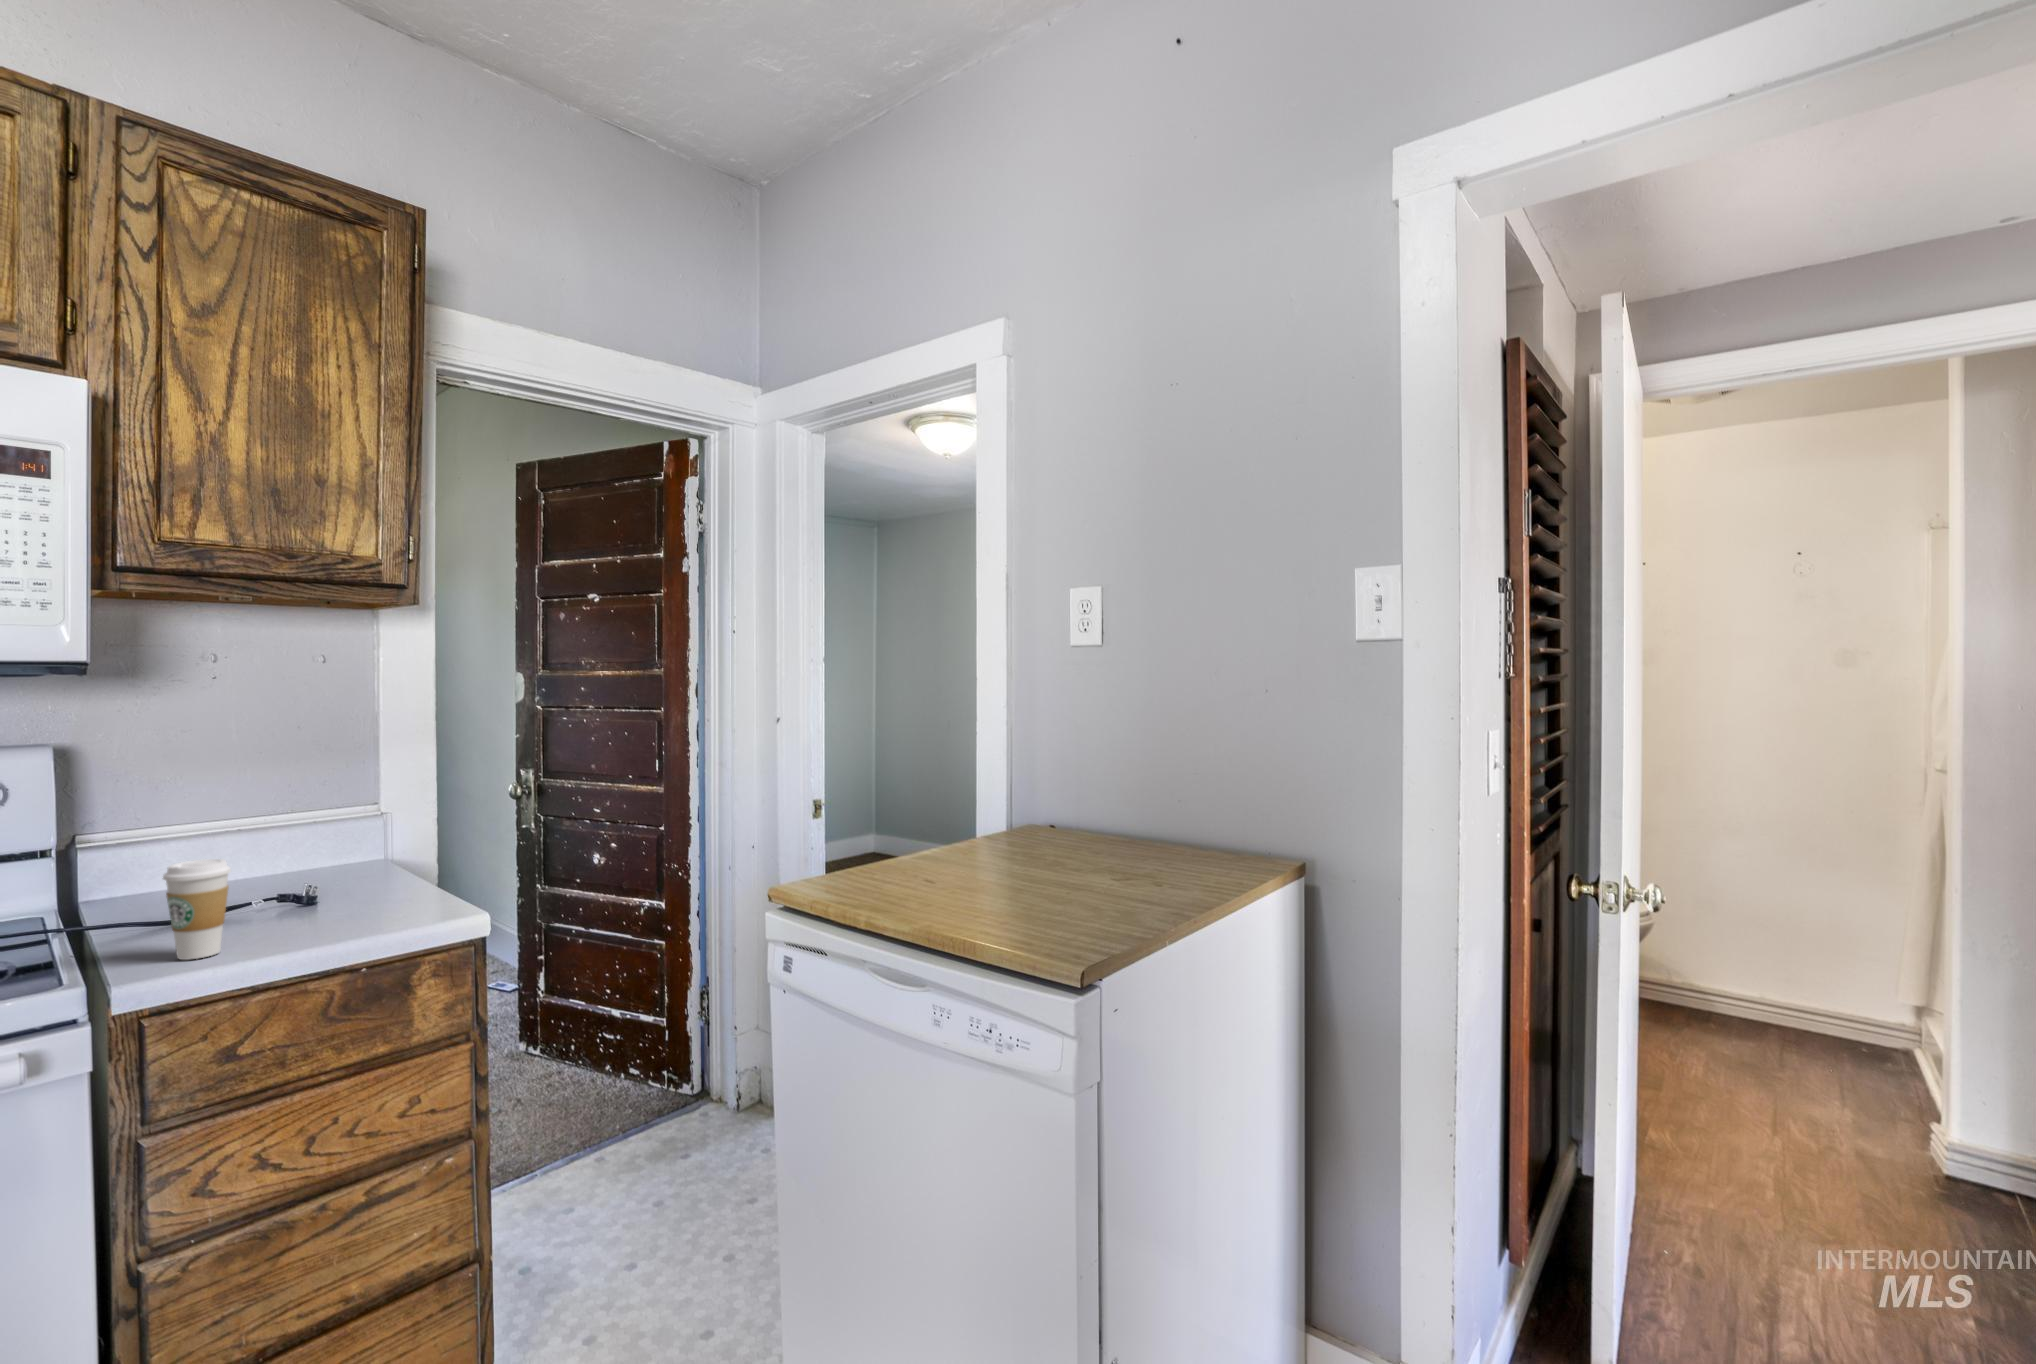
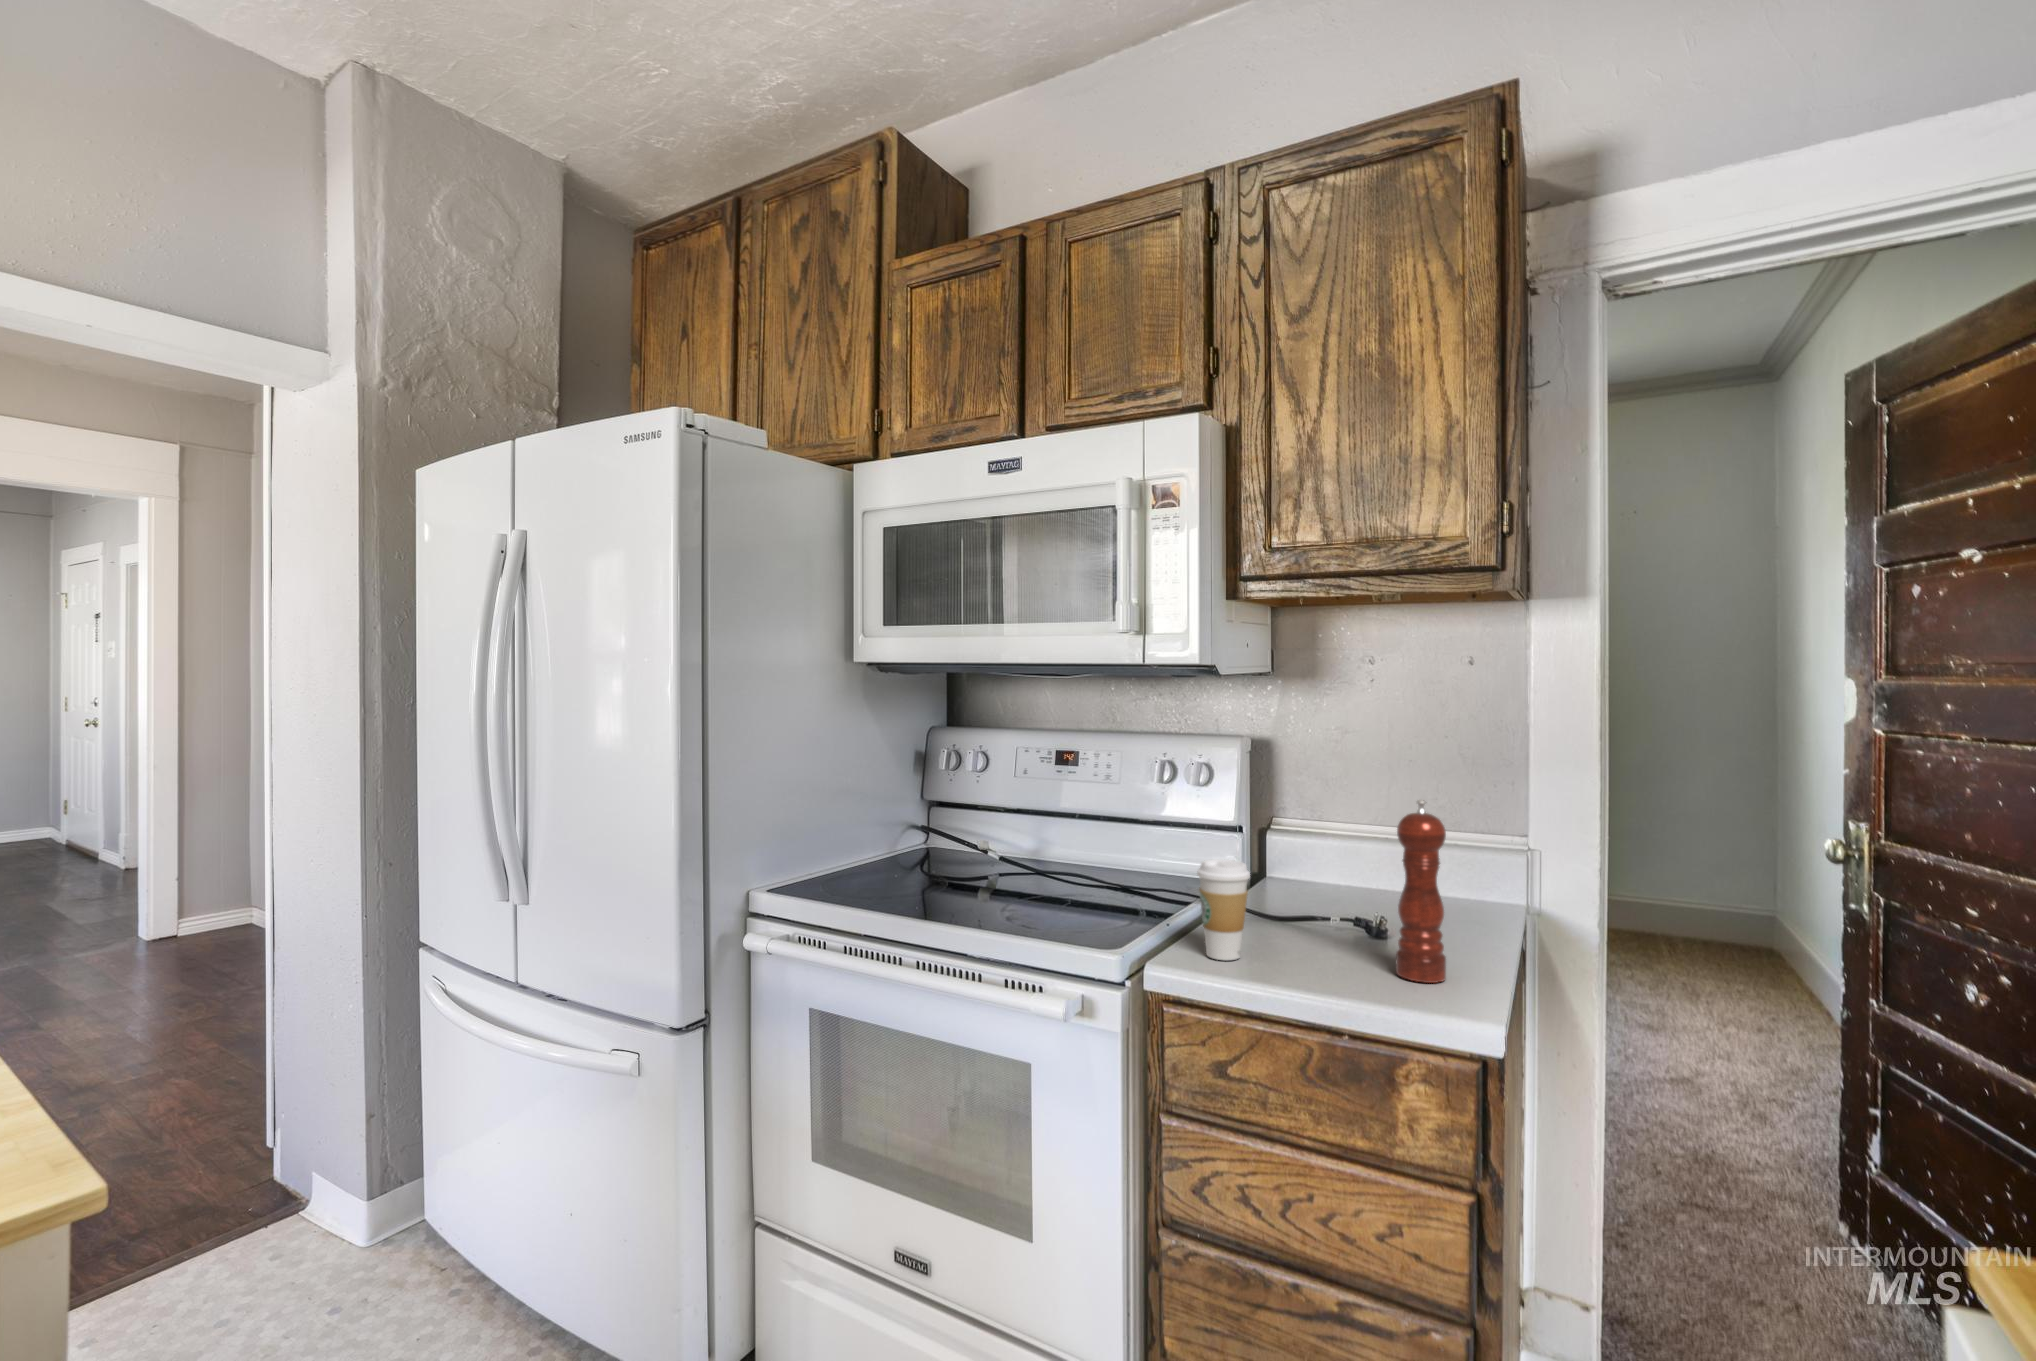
pepper mill: none [372,773,417,917] -> present [1396,800,1446,983]

